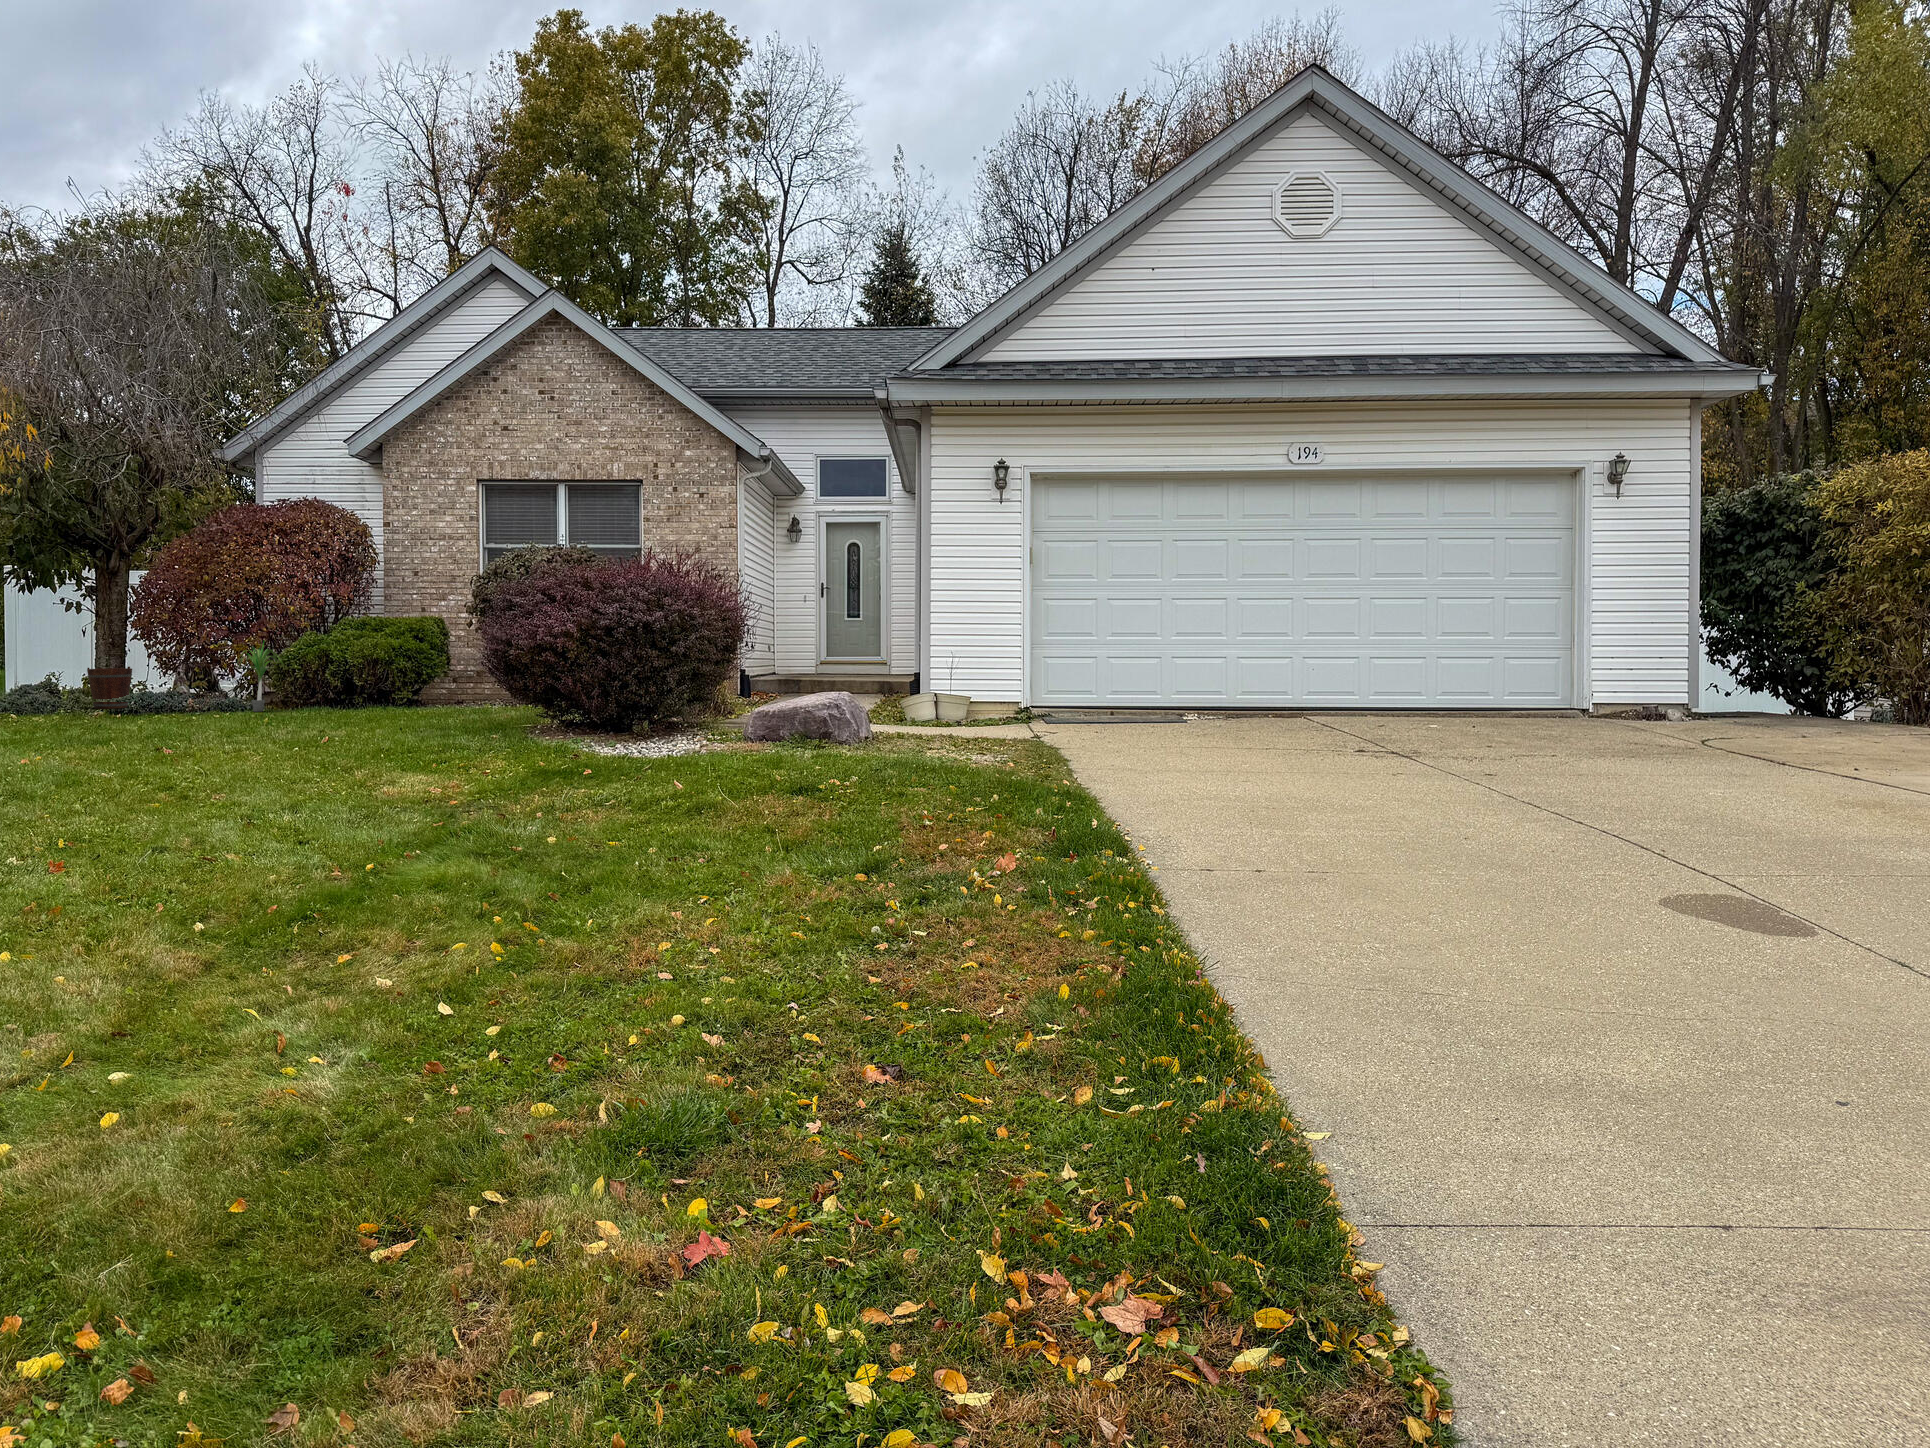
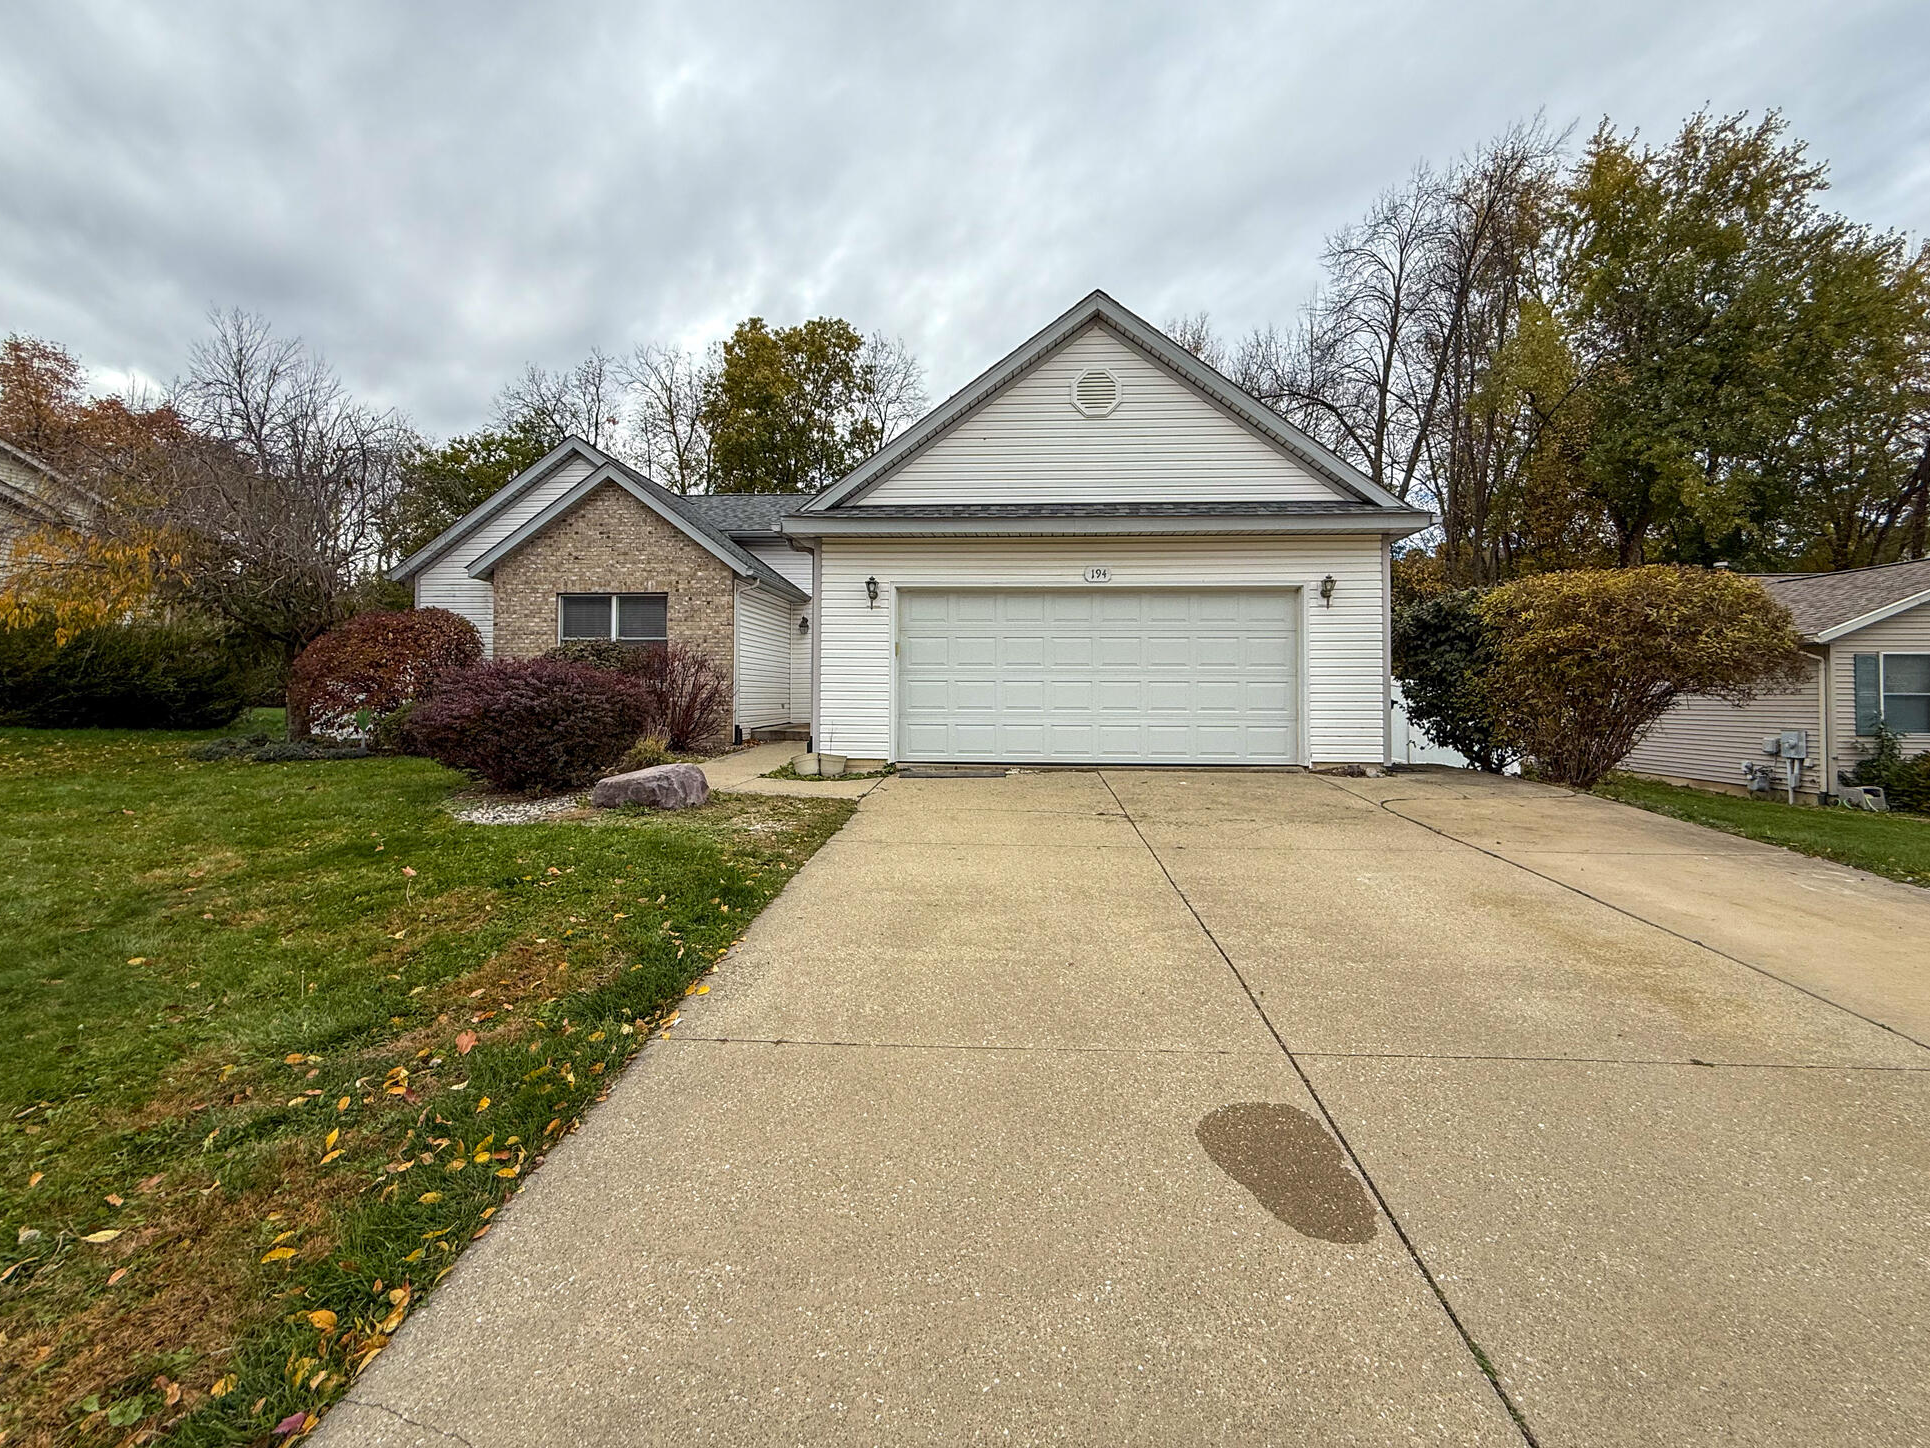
bucket: present [87,667,132,709] -> none [254,721,292,751]

